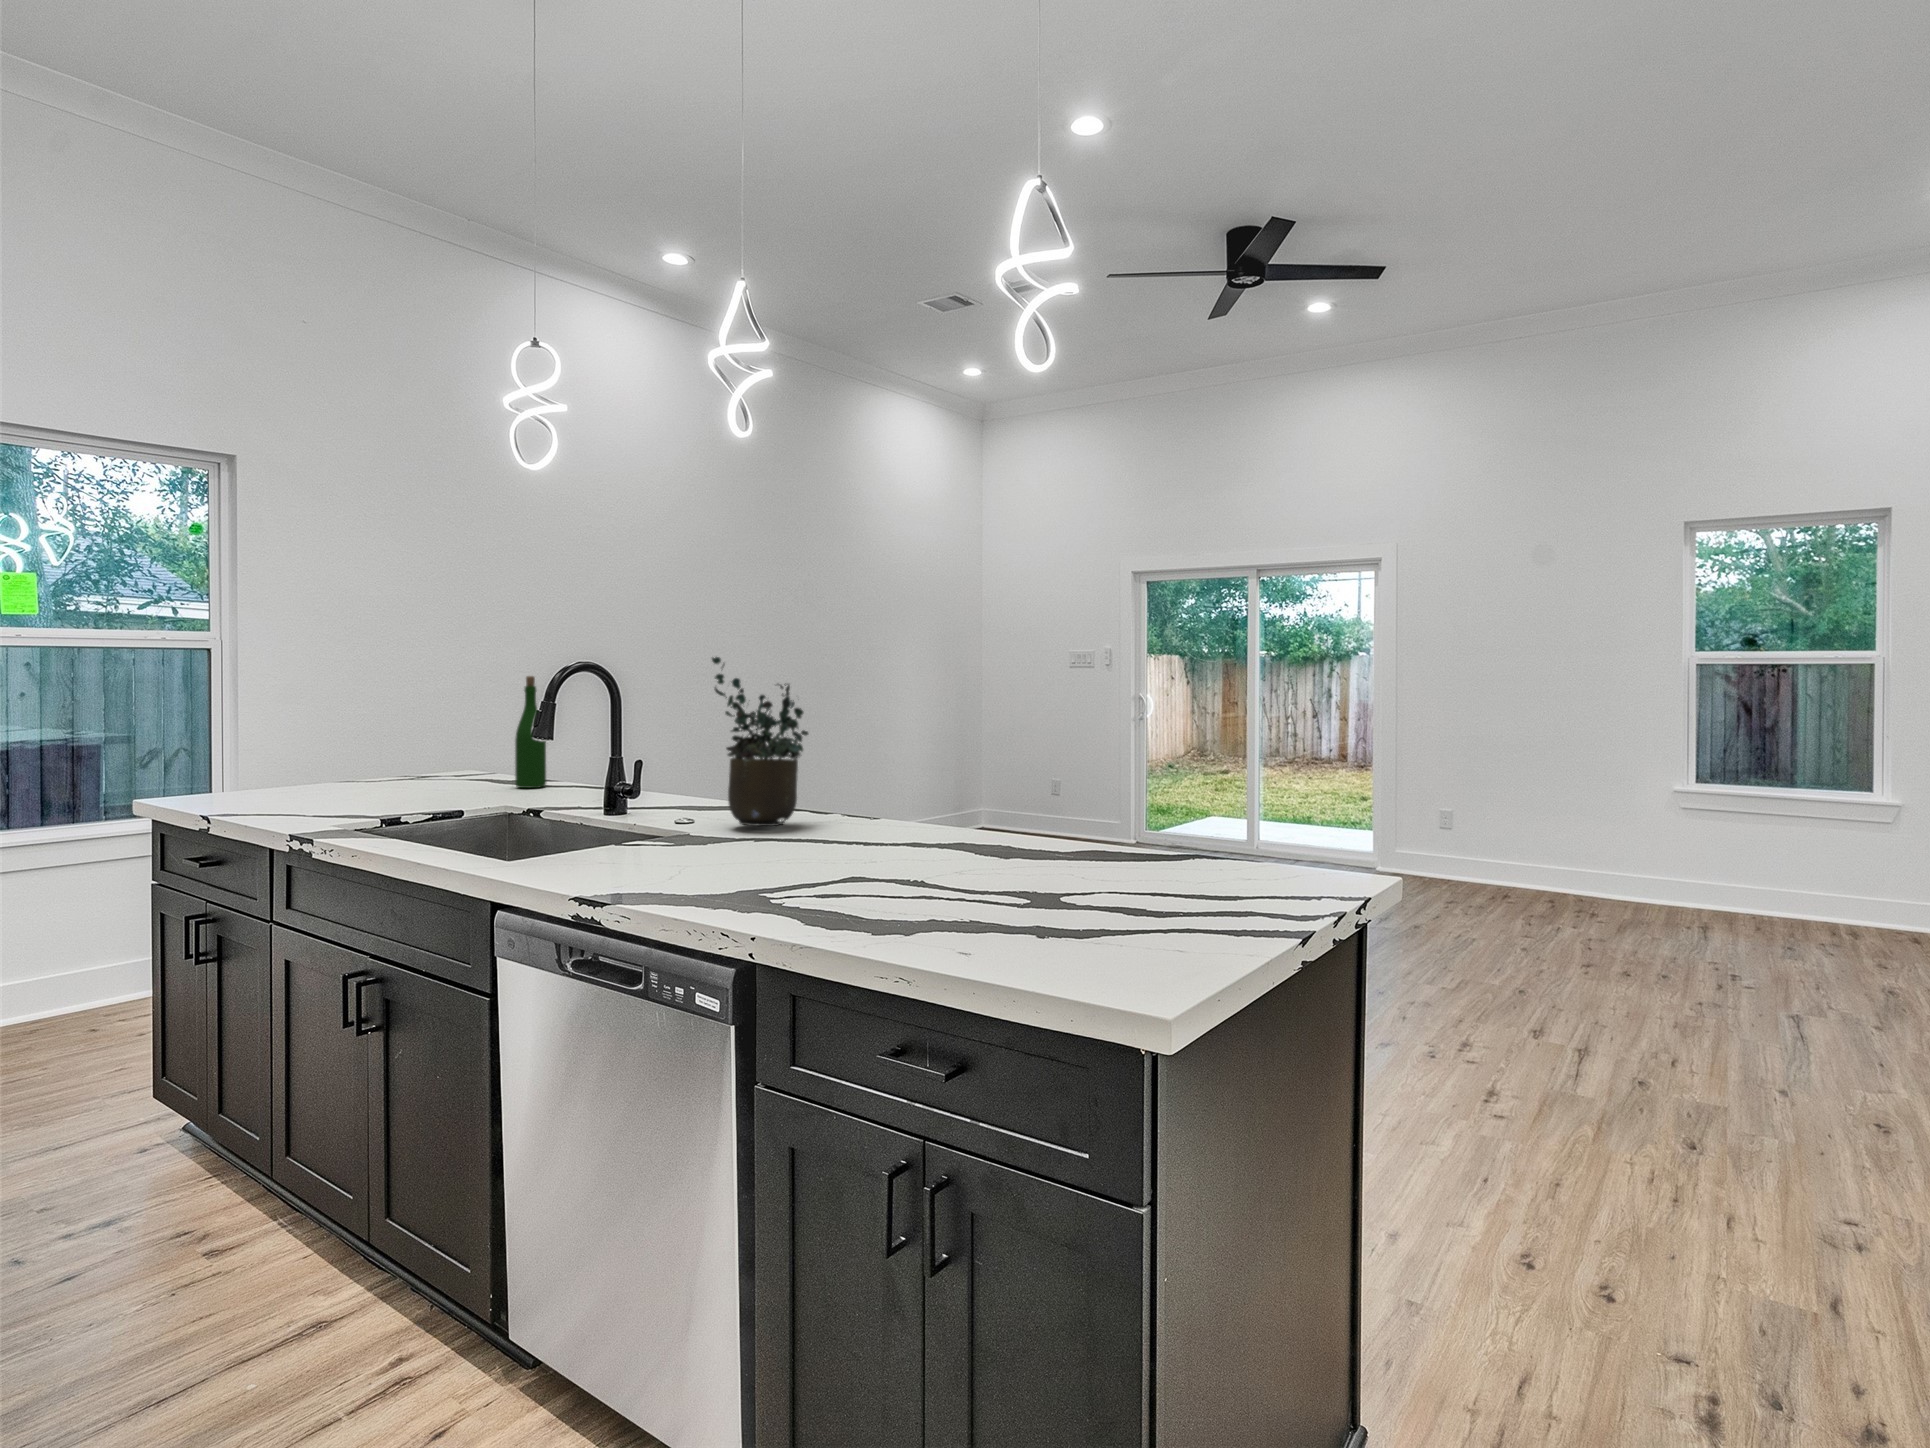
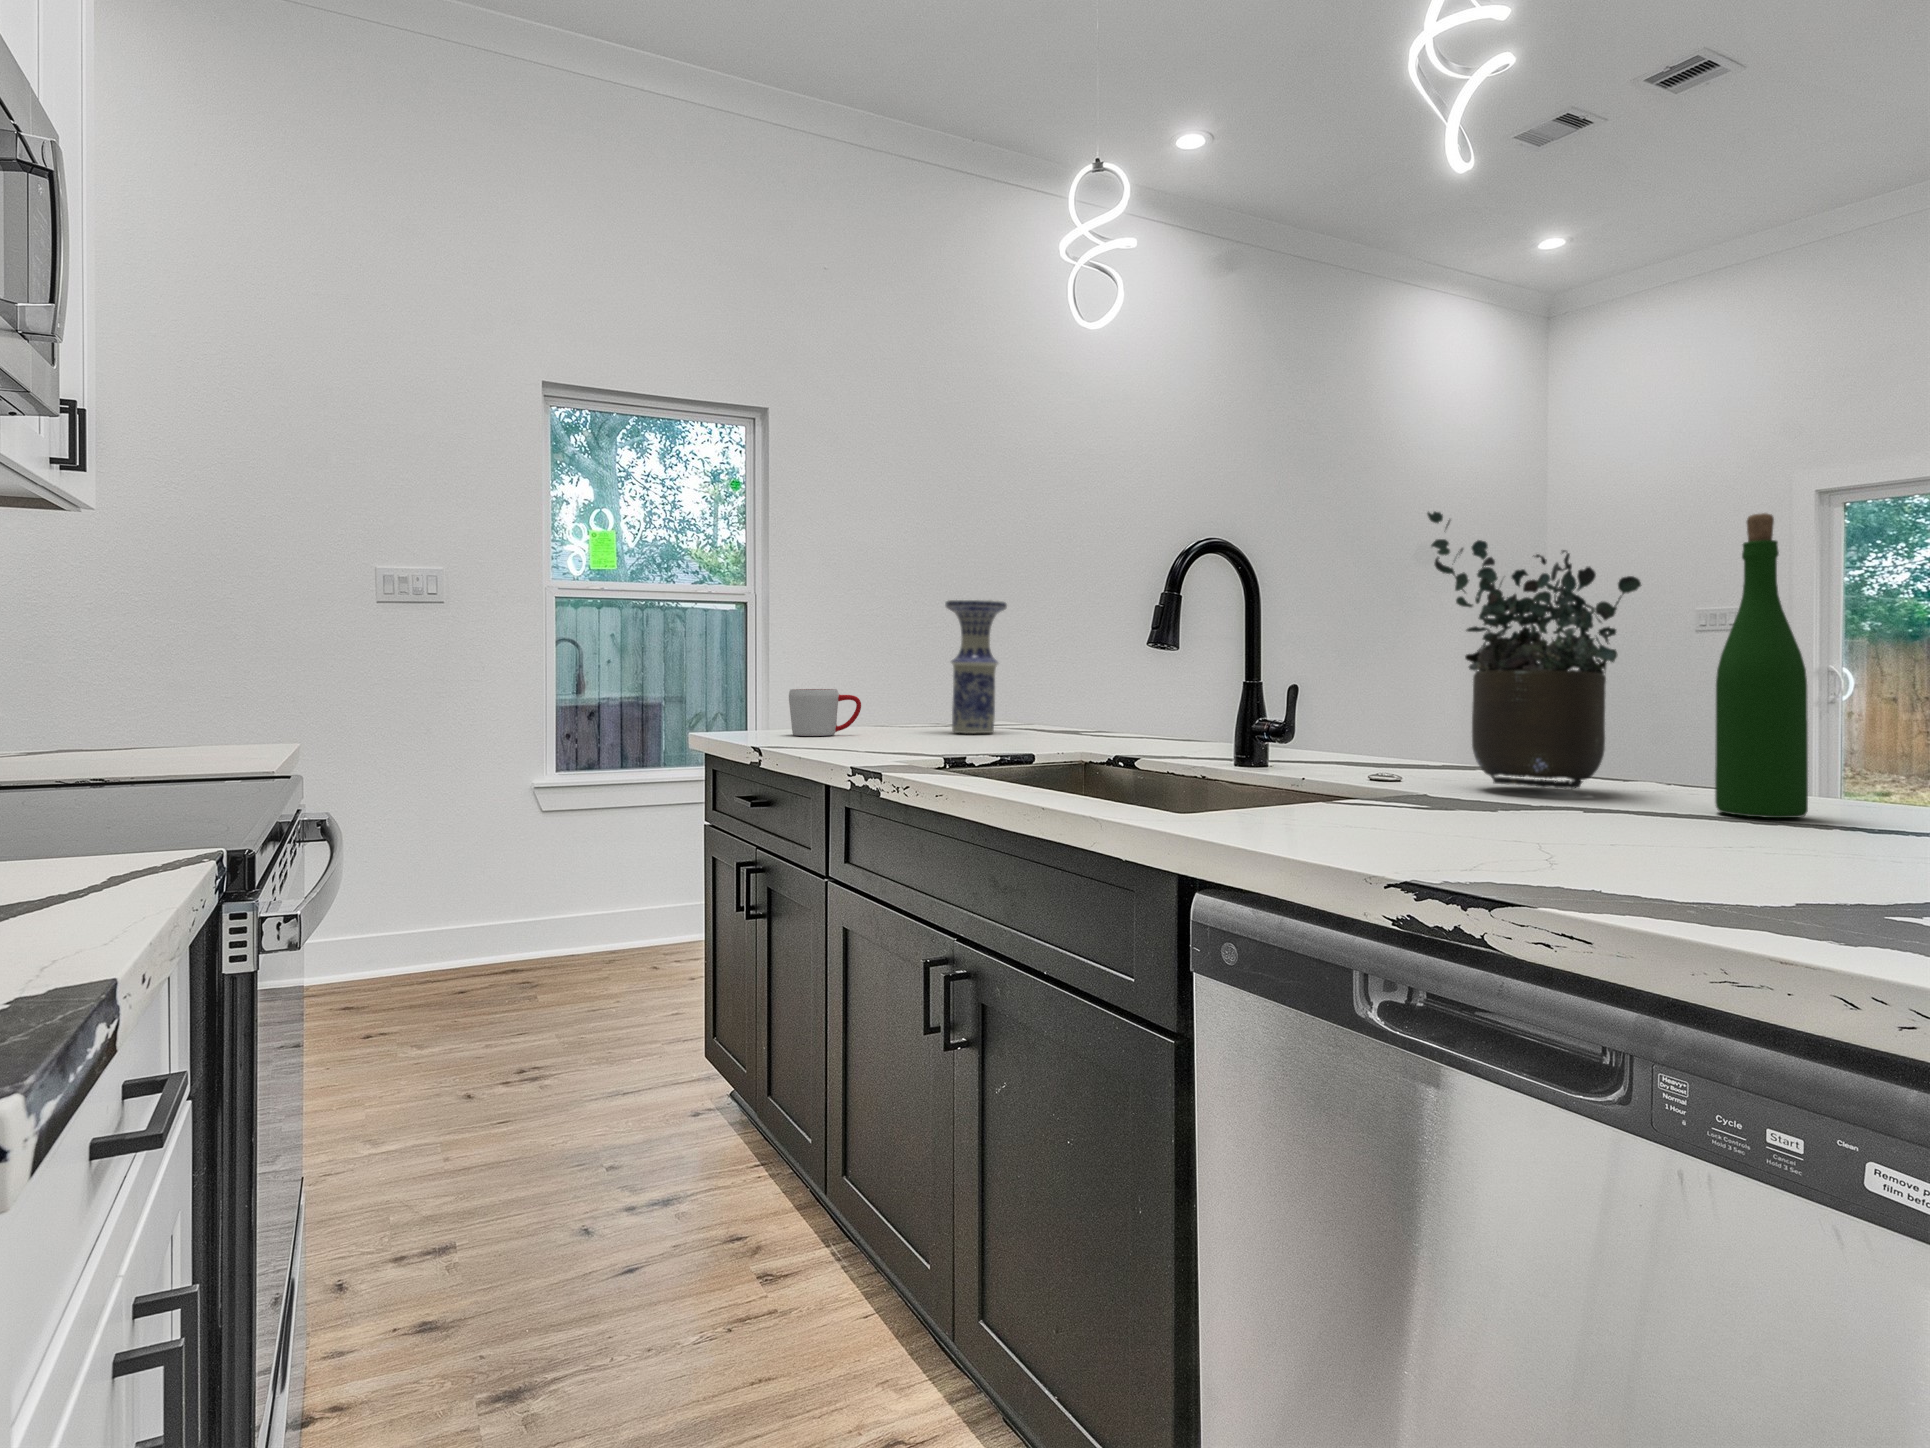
vase: none [409,675,467,787] -> present [945,600,1007,734]
wine bottle: present [515,676,546,788] -> present [1715,513,1808,818]
mug: none [246,753,323,797] -> present [789,689,861,736]

